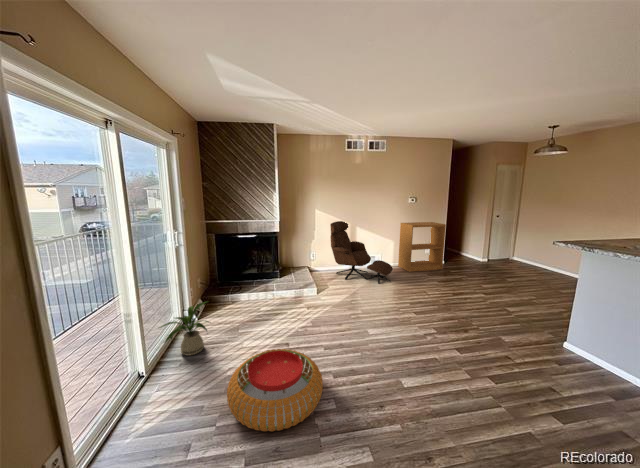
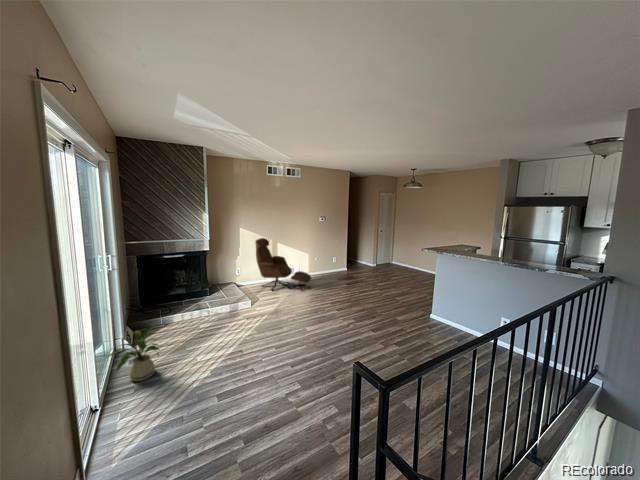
bookshelf: present [398,222,446,272] -> none [313,237,348,279]
pouf: present [227,349,323,431] -> none [206,352,289,418]

